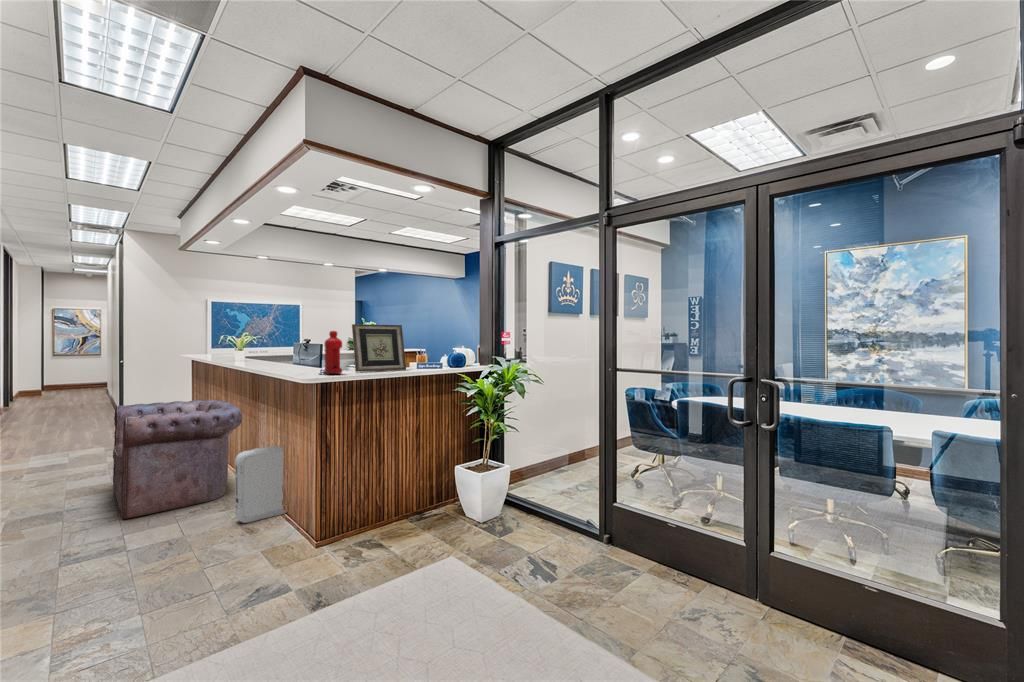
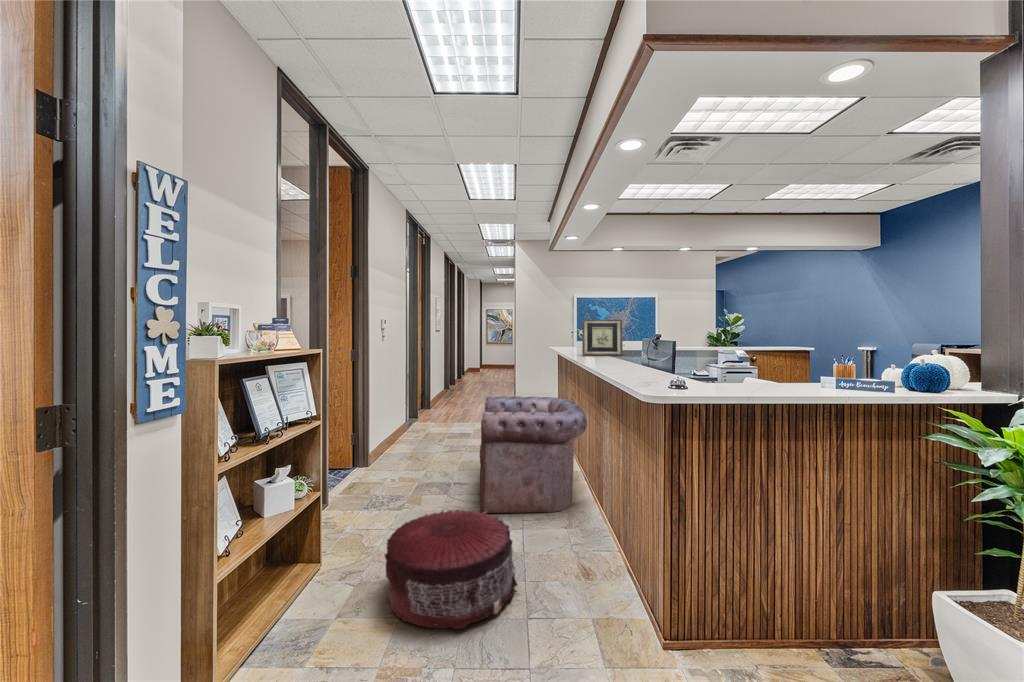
picture frame: present [352,324,406,372] -> present [582,320,623,356]
water bottle: present [325,331,342,374] -> none [678,324,705,390]
air purifier: present [235,446,286,523] -> none [571,470,637,560]
pouf: none [28,500,190,606] -> present [385,510,517,629]

